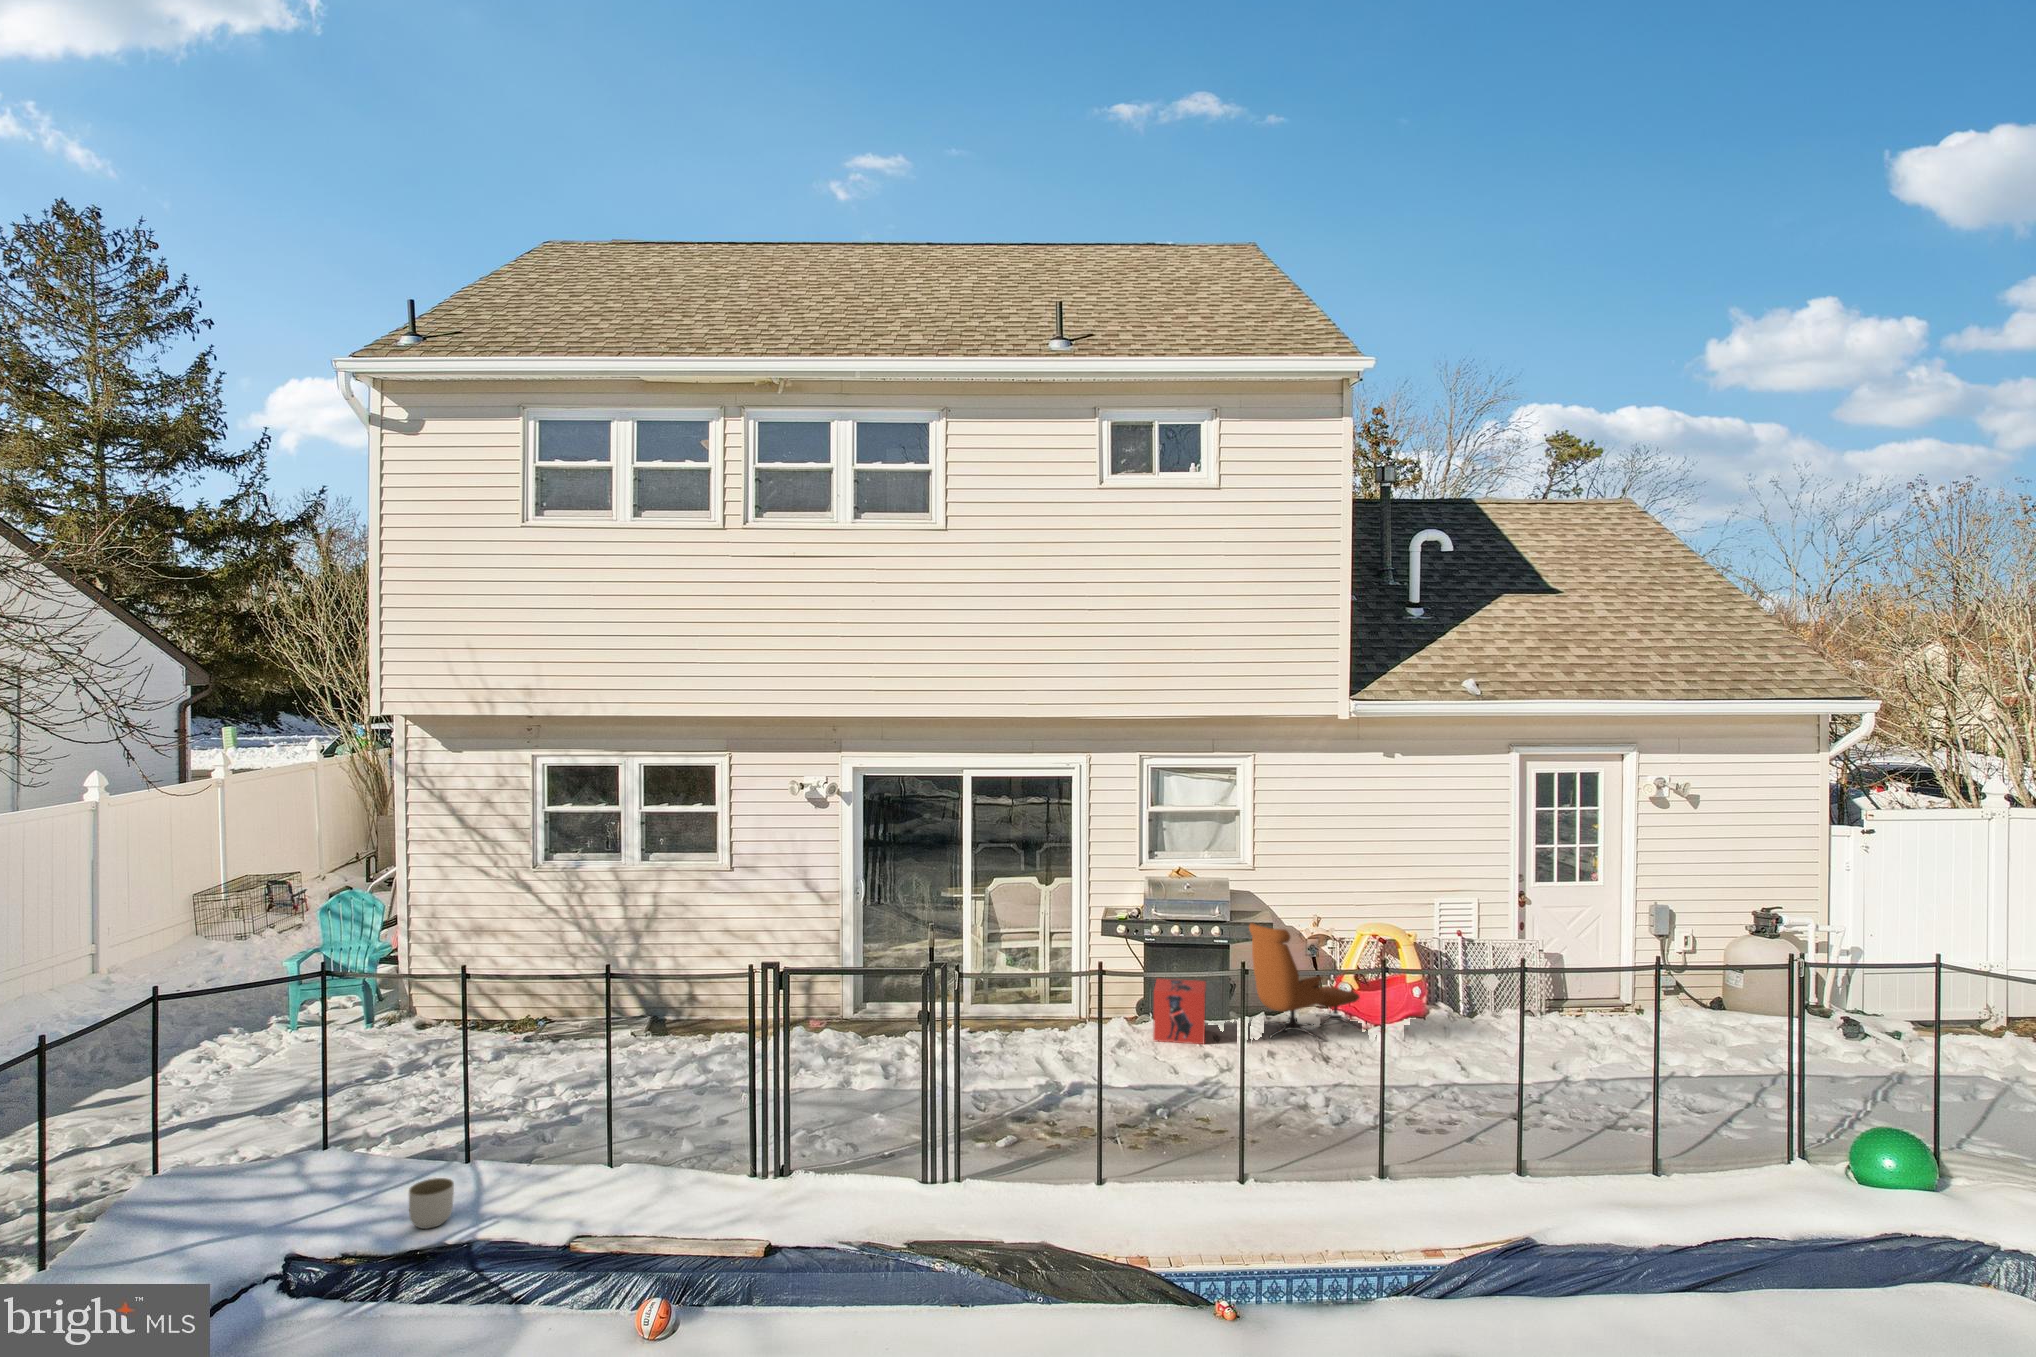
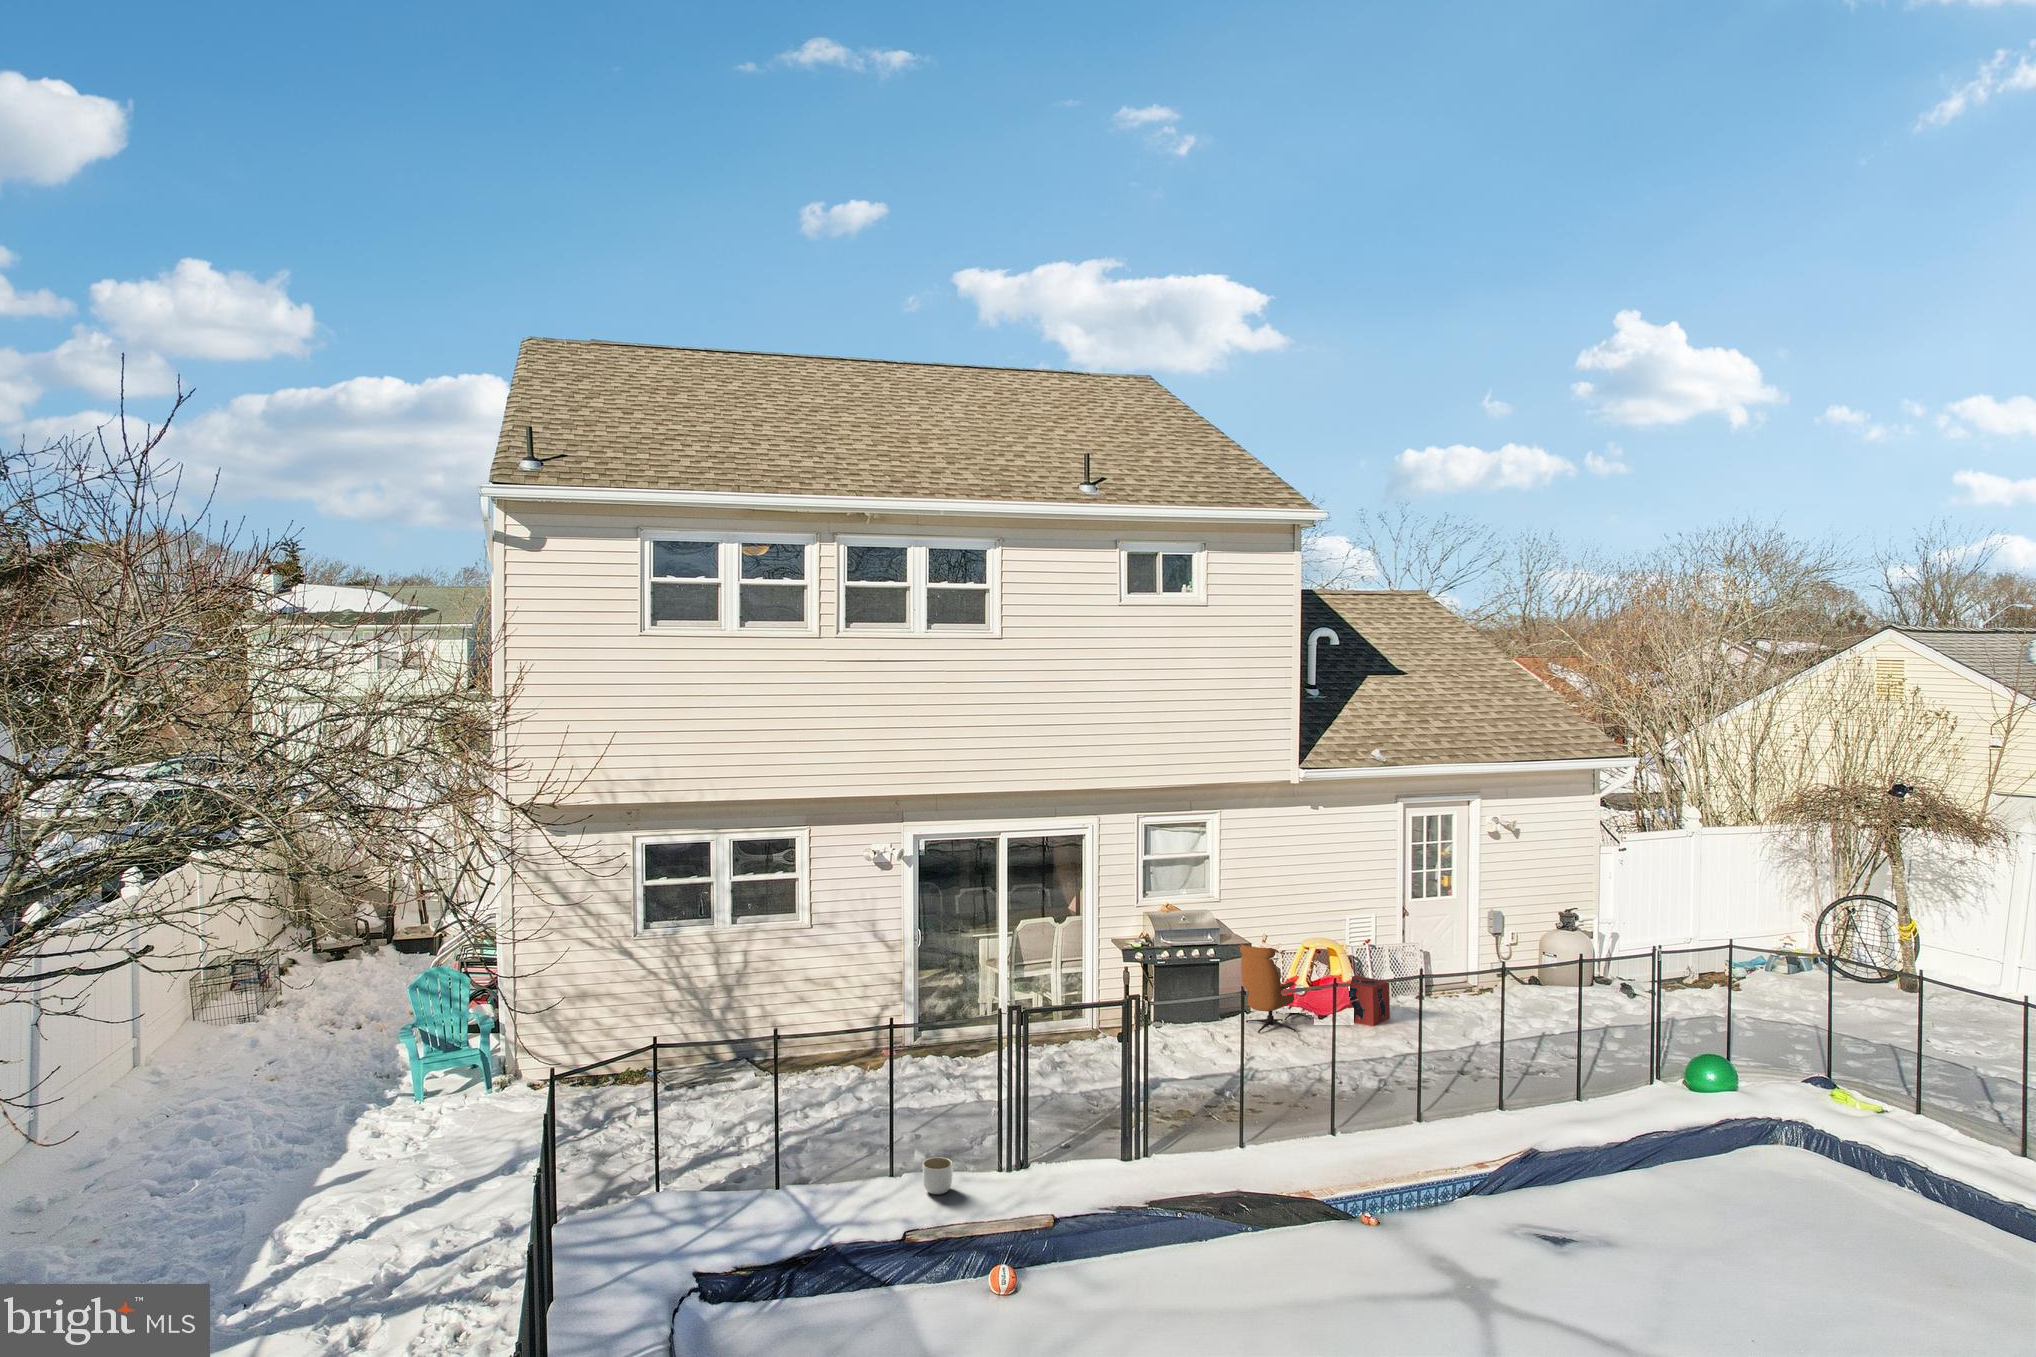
storage box: present [1153,979,1206,1044] -> present [1349,976,1390,1026]
planter: present [409,1178,454,1229] -> present [923,1157,953,1194]

